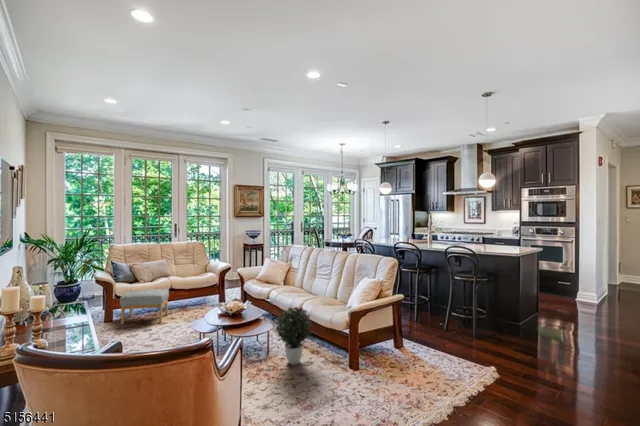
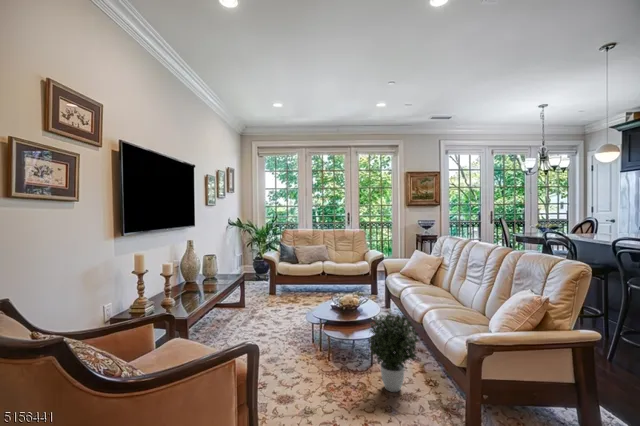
footstool: present [120,289,169,324] -> none [278,270,320,303]

